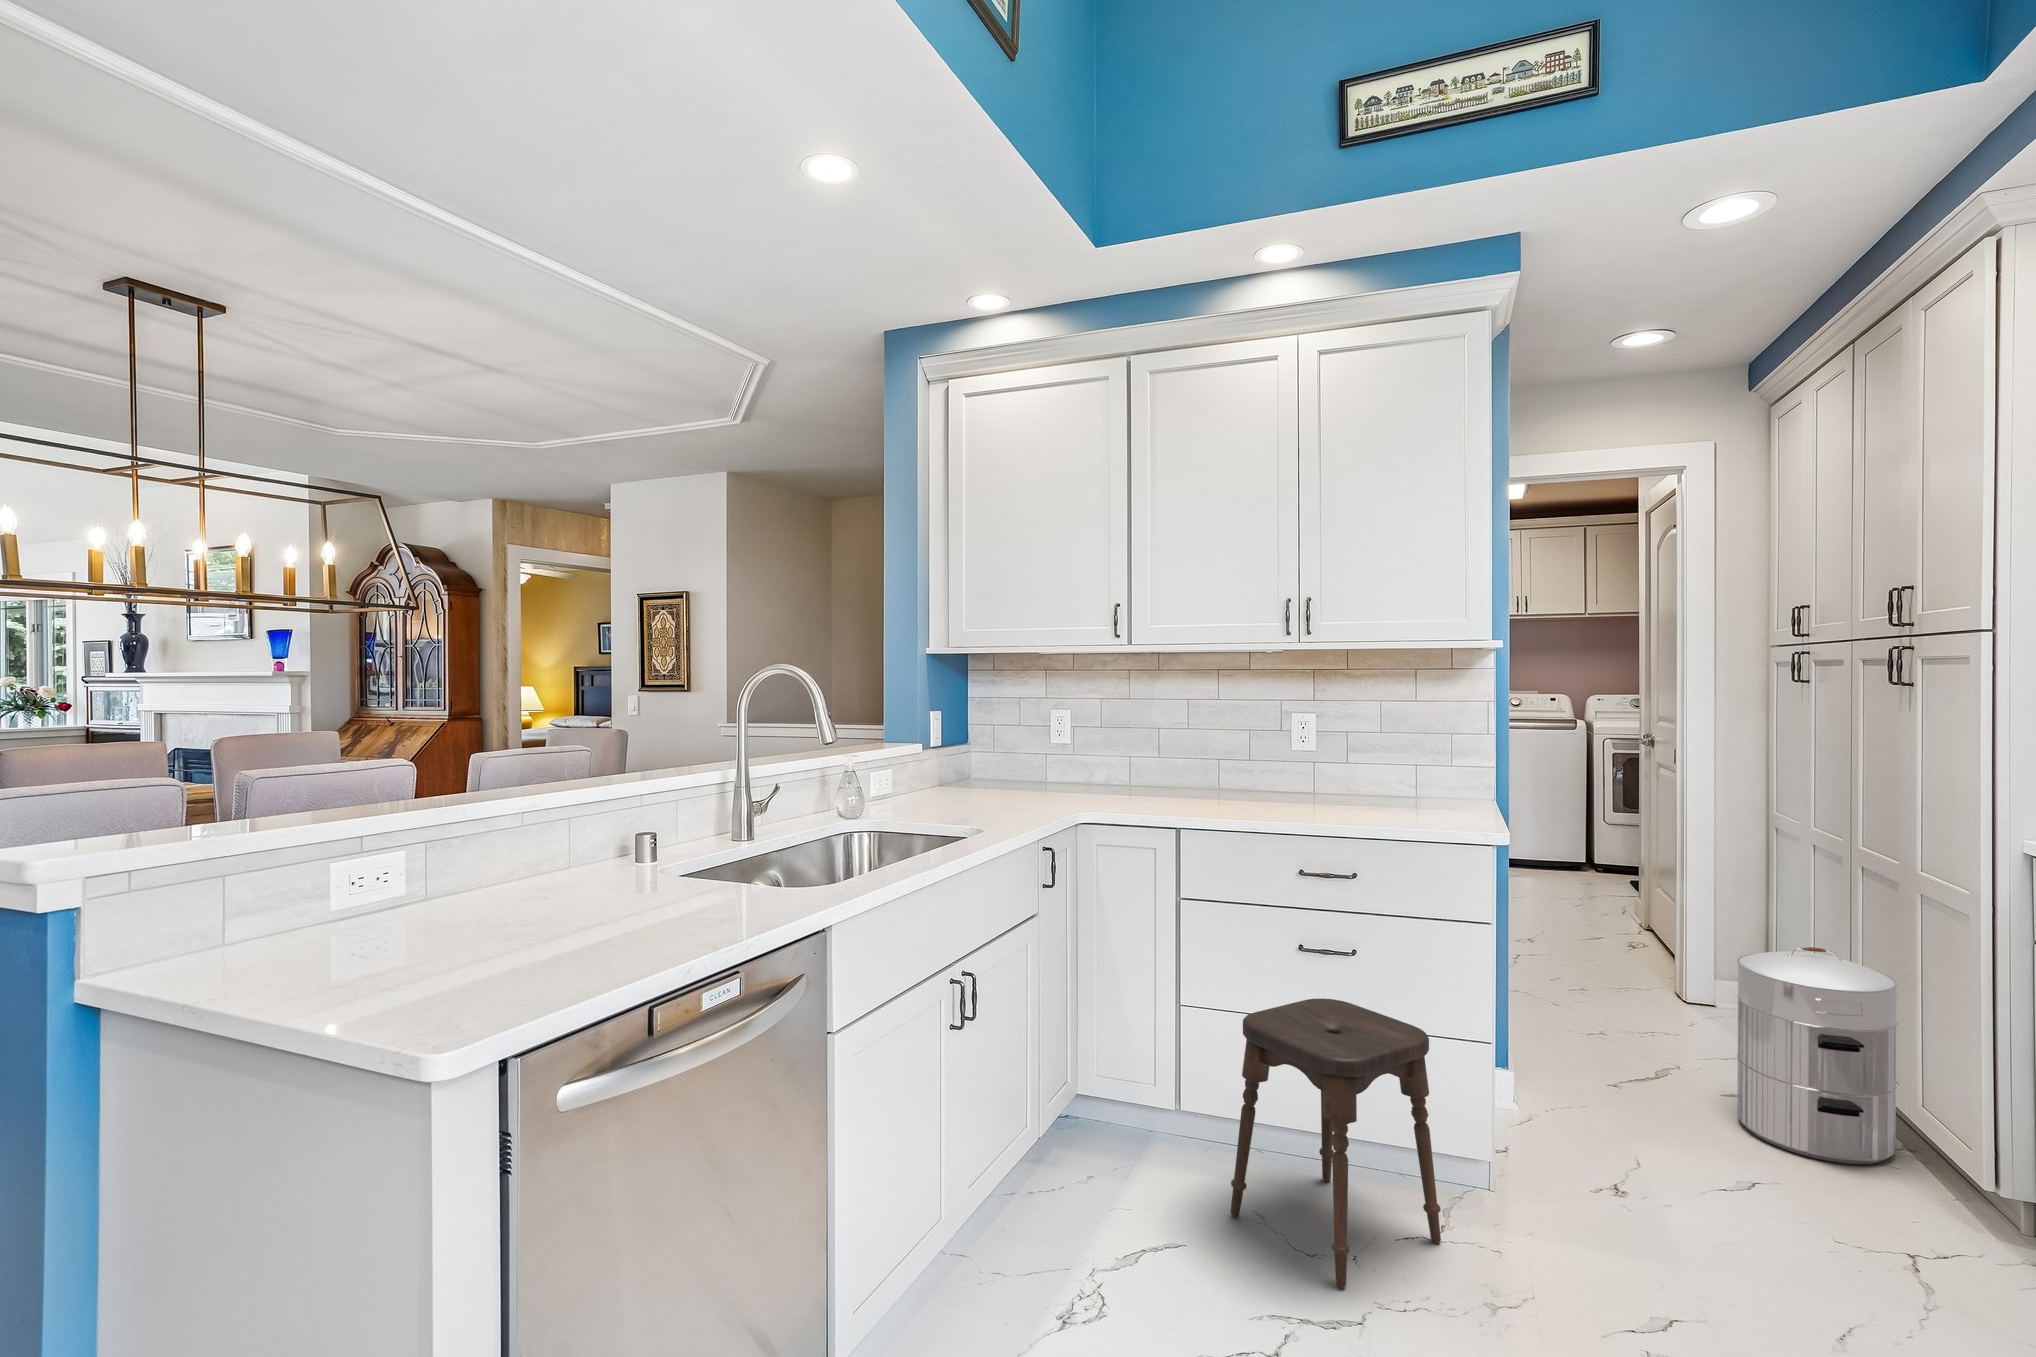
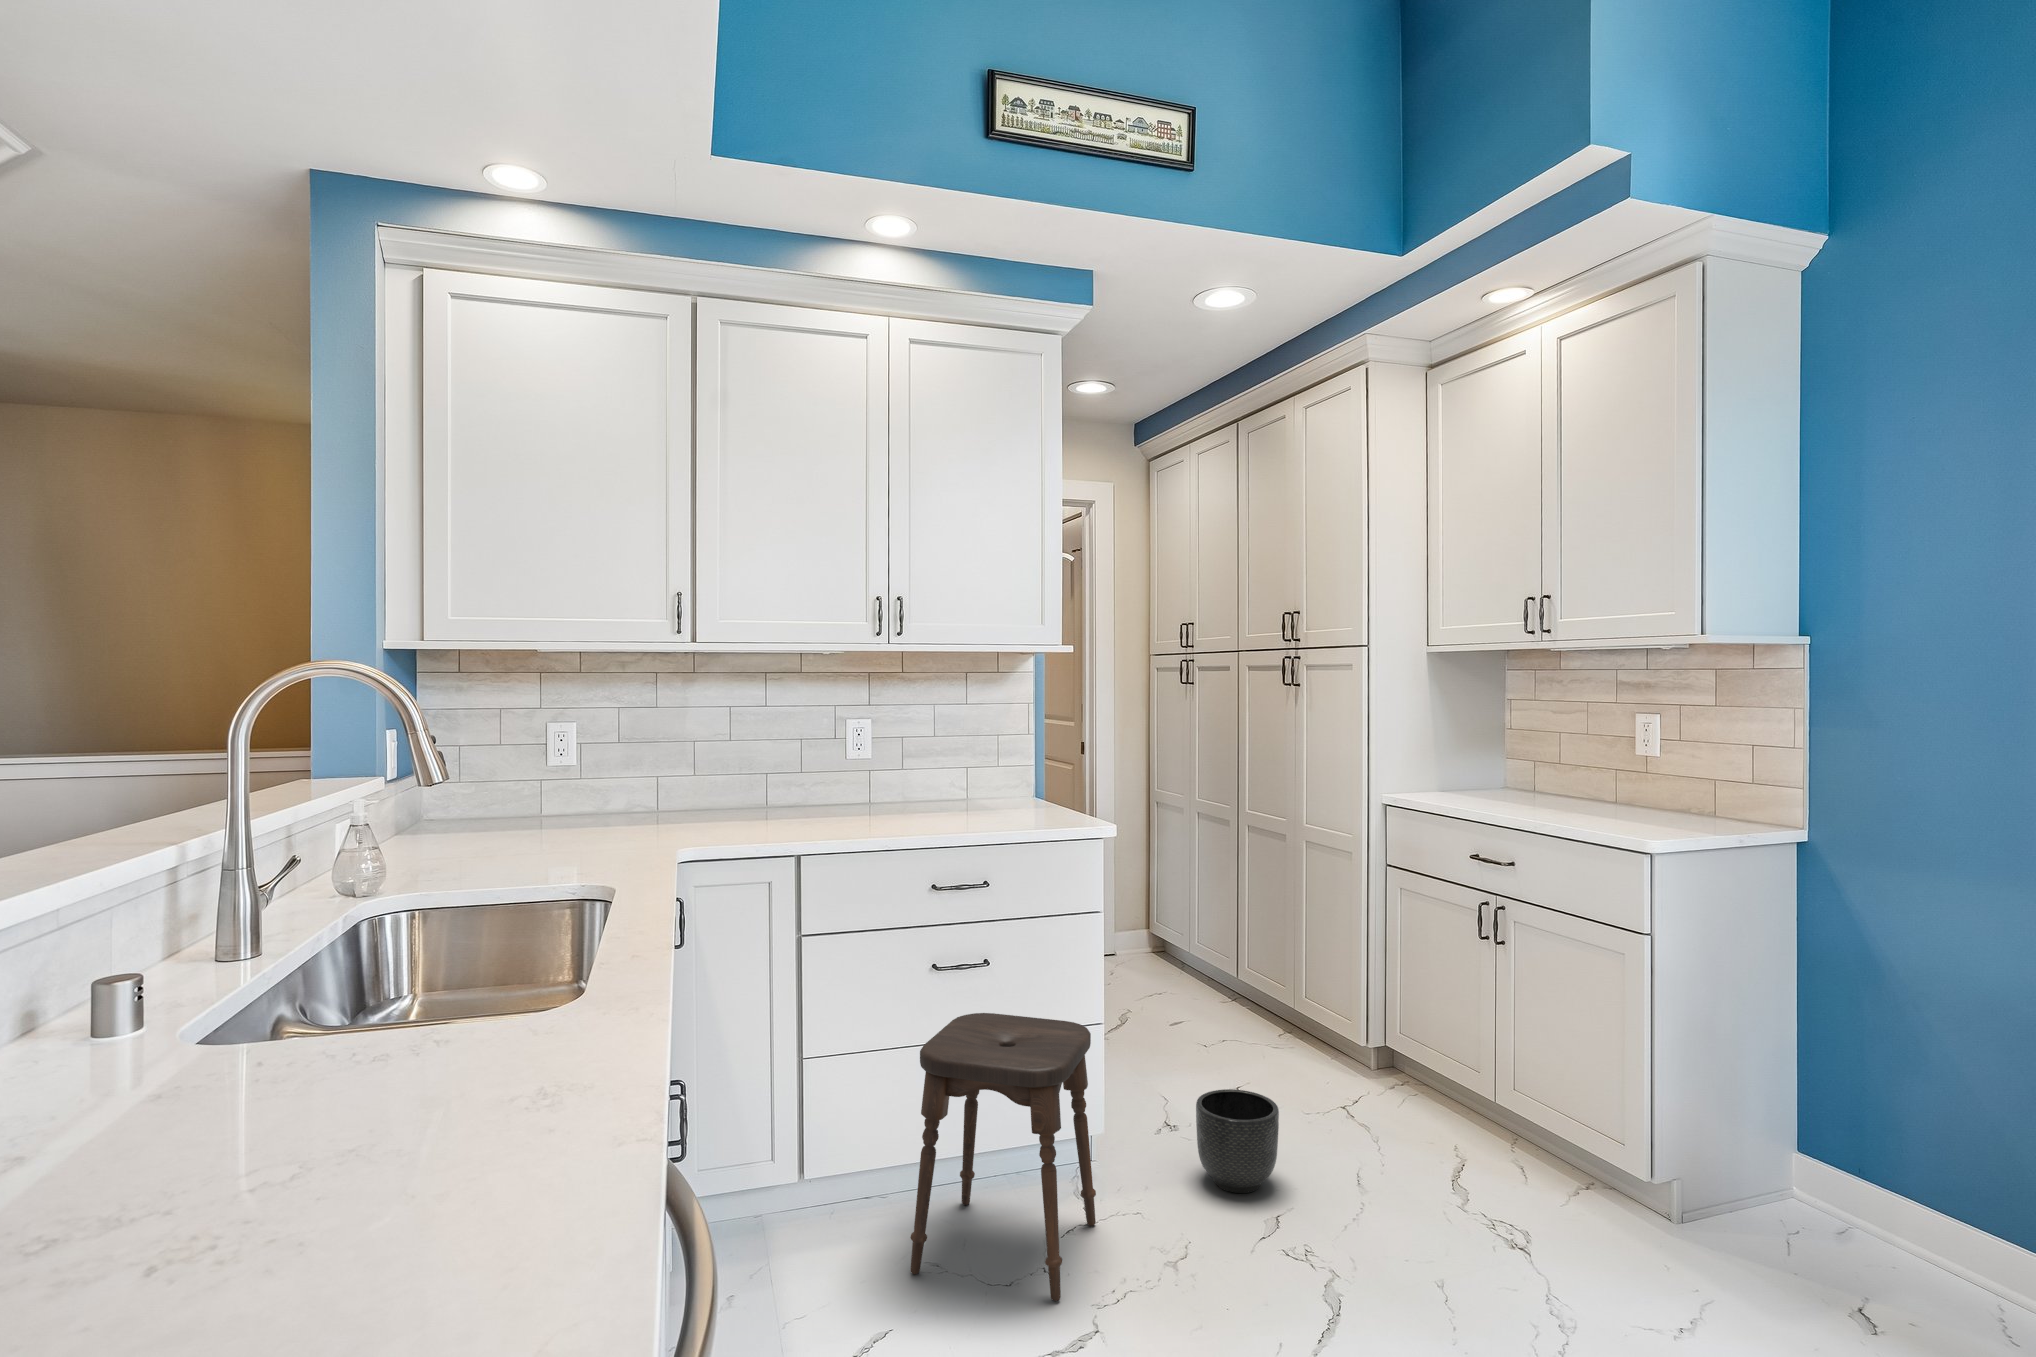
waste bin: present [1737,947,1897,1164] -> none [1194,894,1295,1061]
planter: none [1597,1154,1709,1283] -> present [1196,1089,1279,1193]

